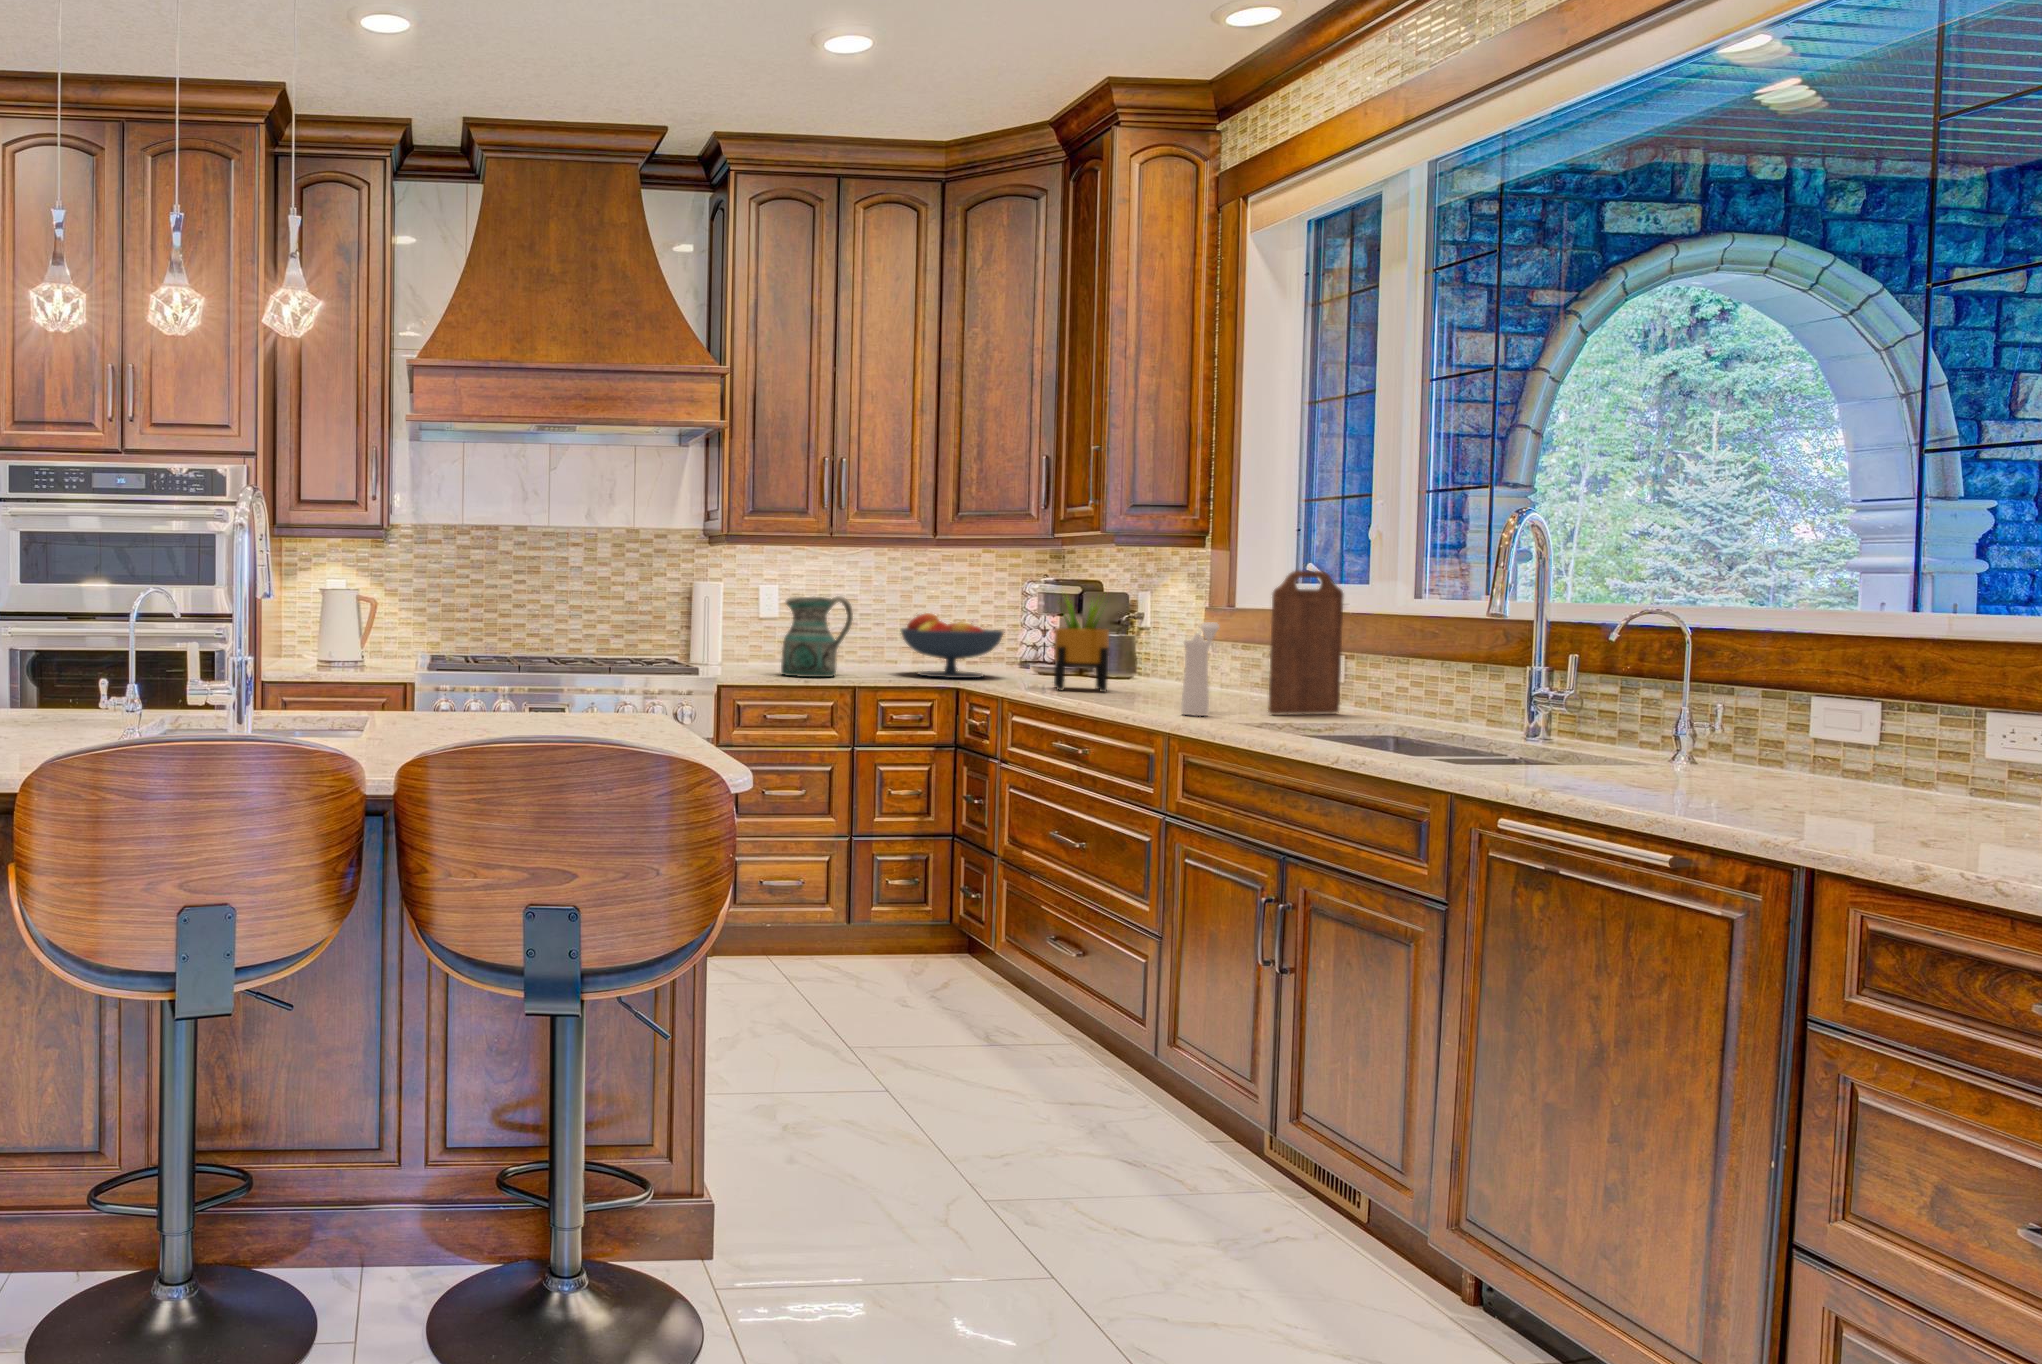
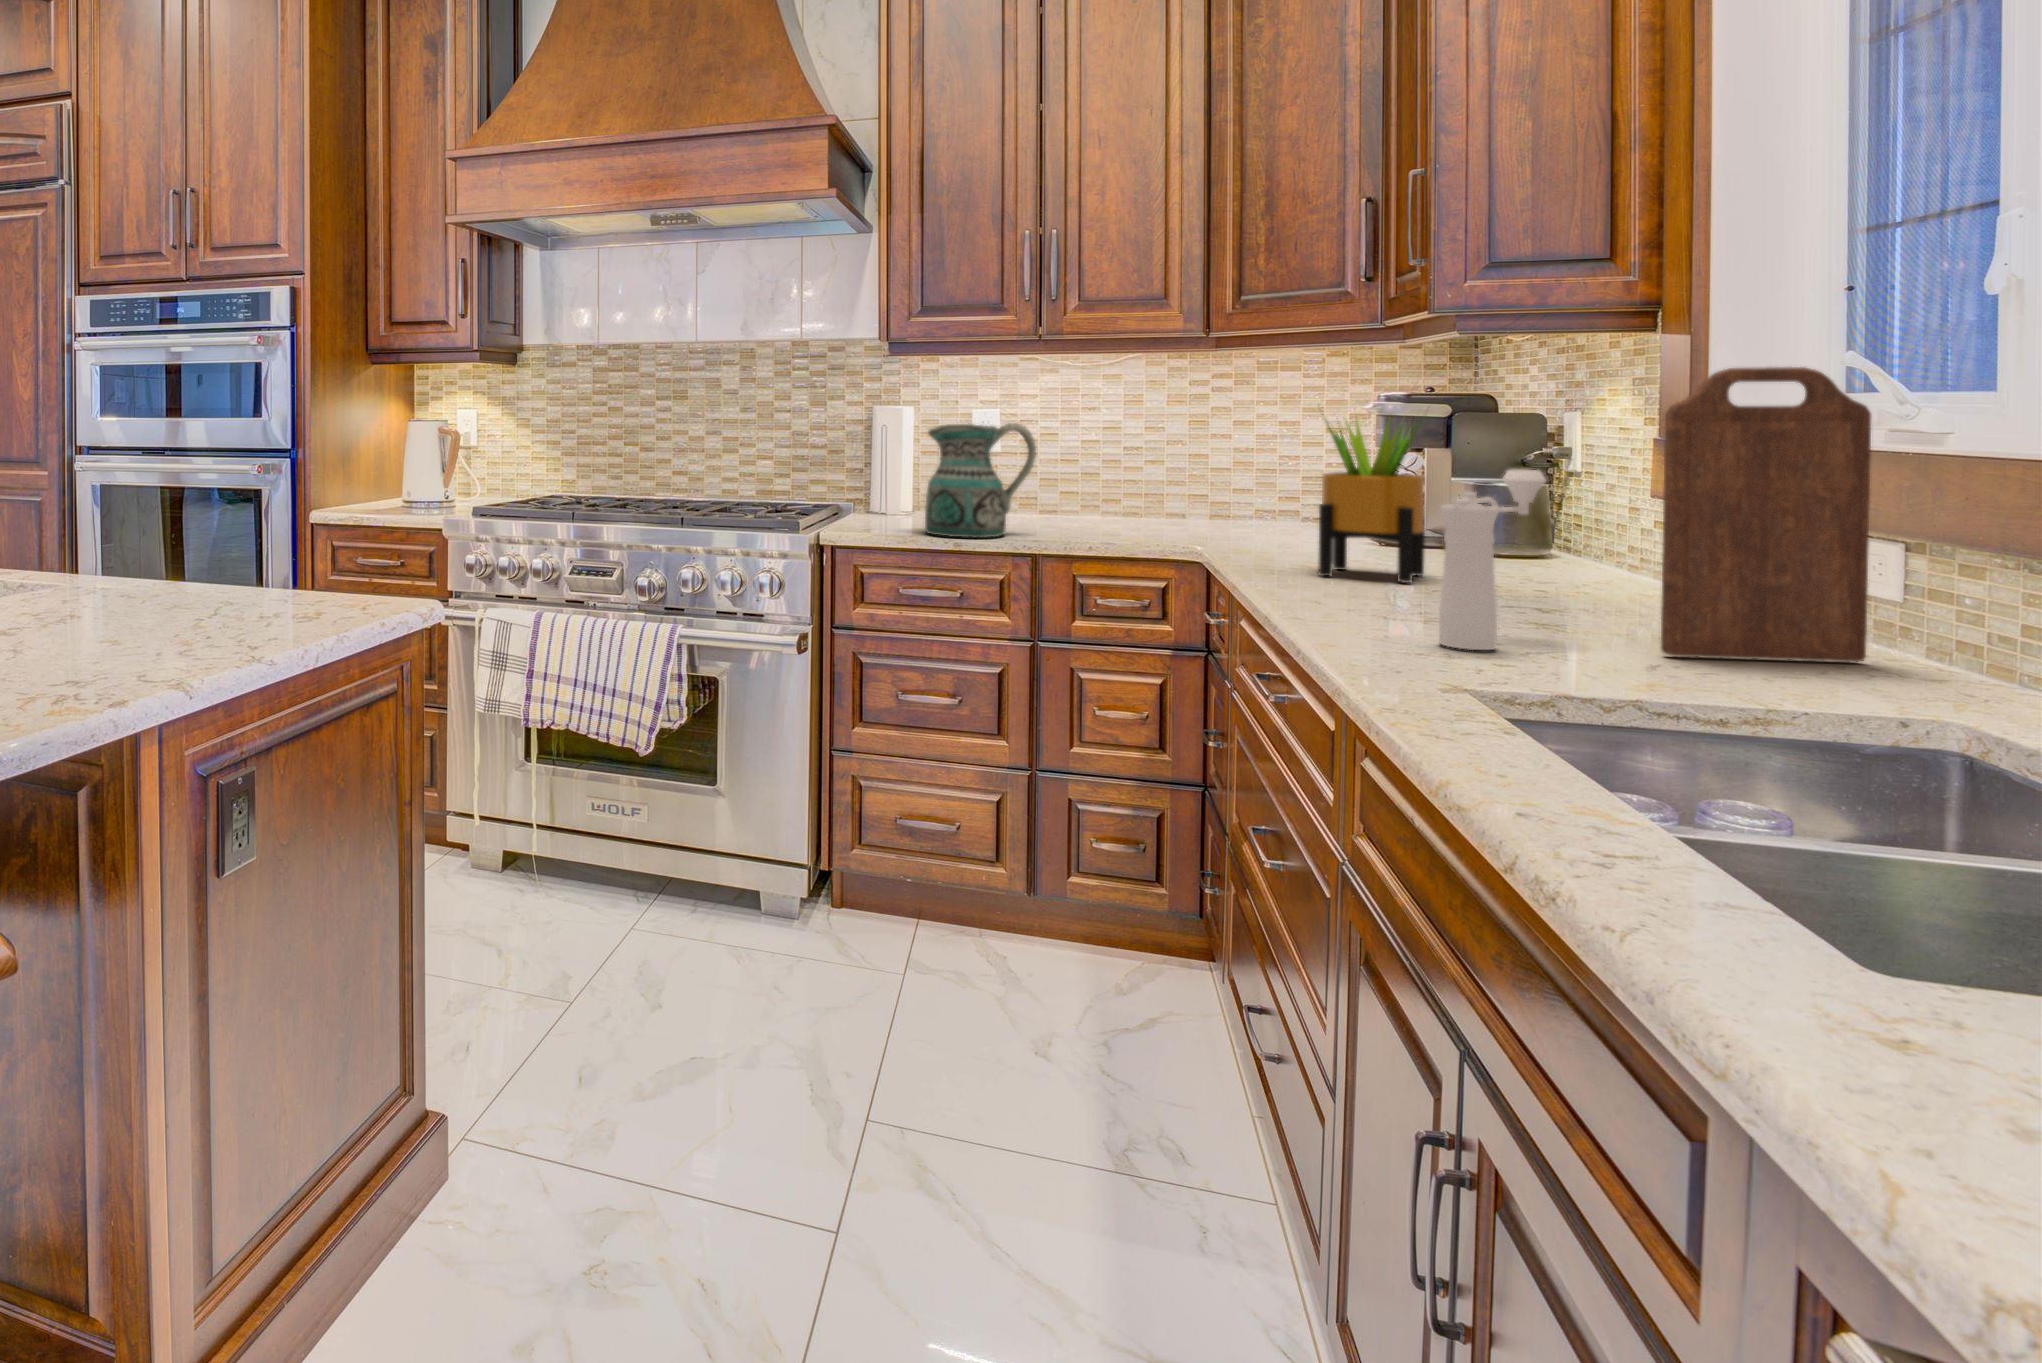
fruit bowl: present [901,613,1003,678] -> none [1118,446,1290,546]

